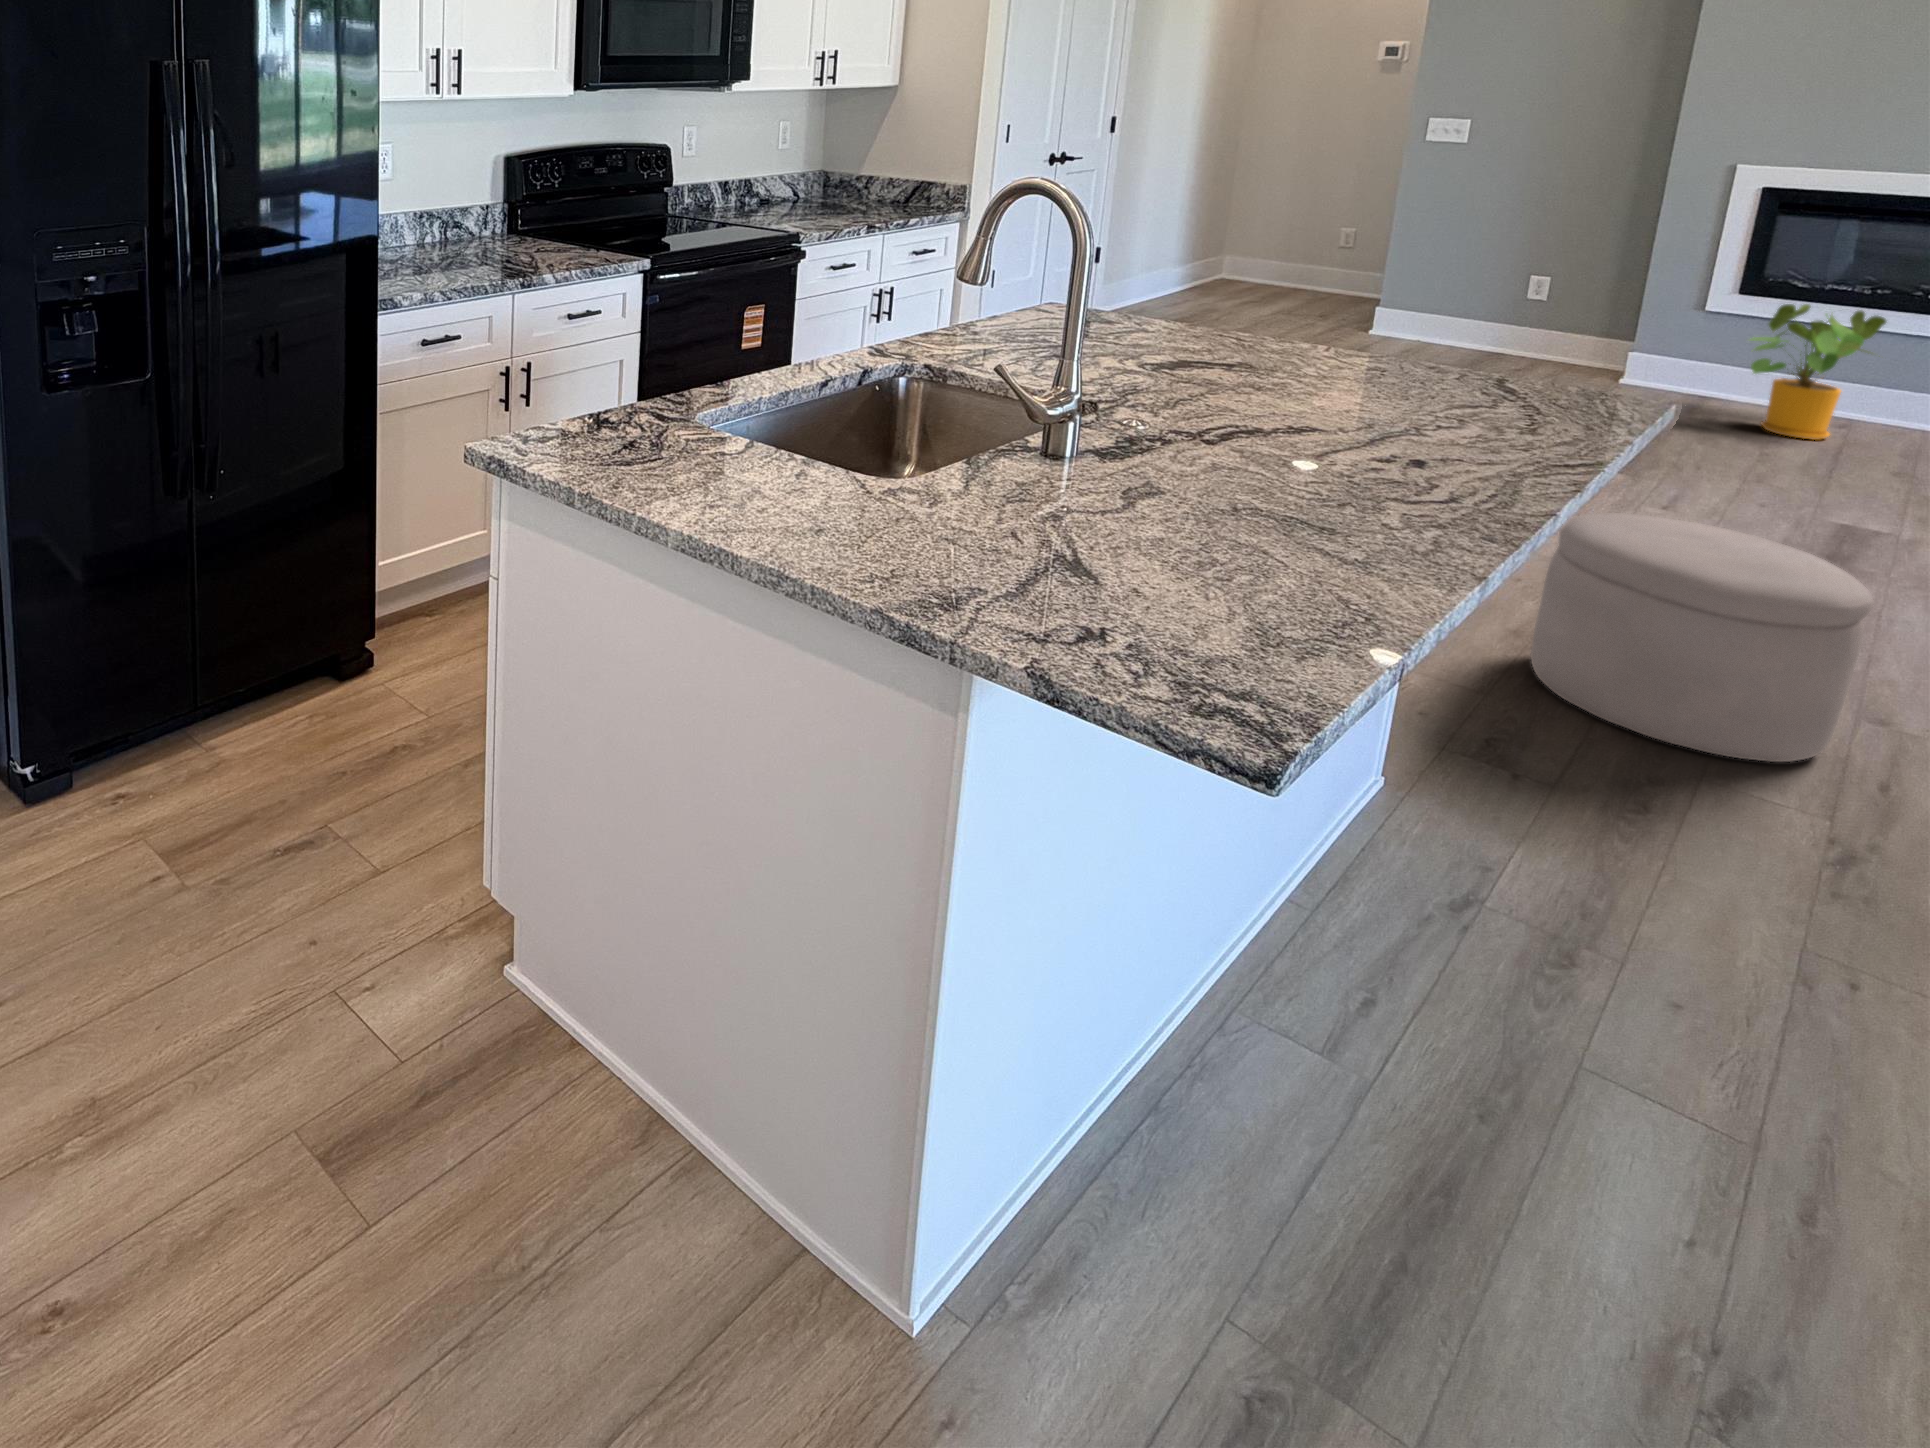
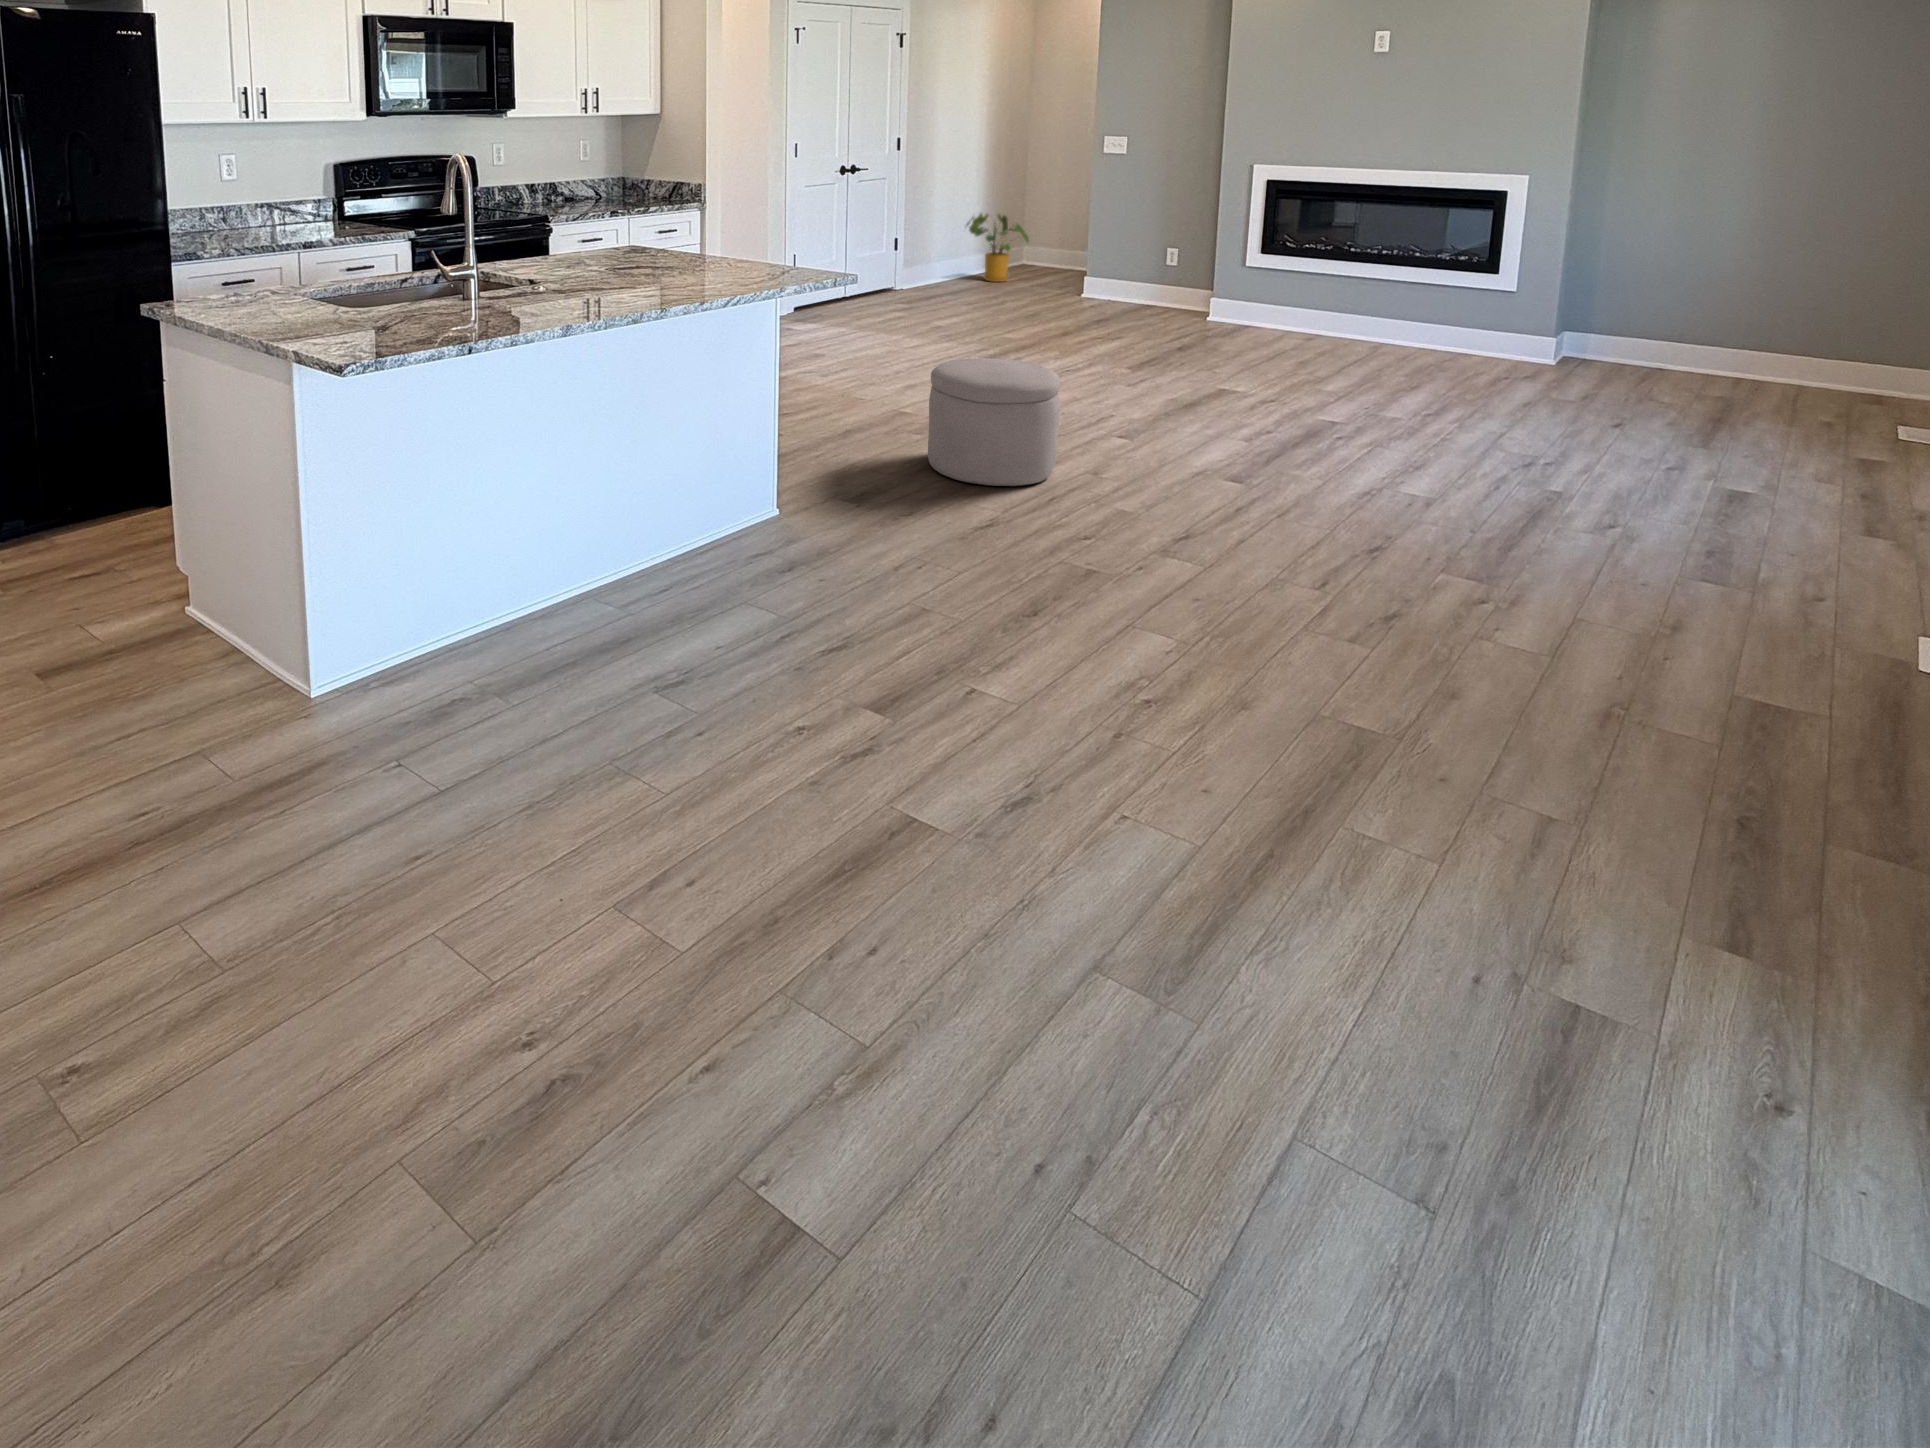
house plant: present [1751,304,1886,440] -> present [967,213,1029,282]

